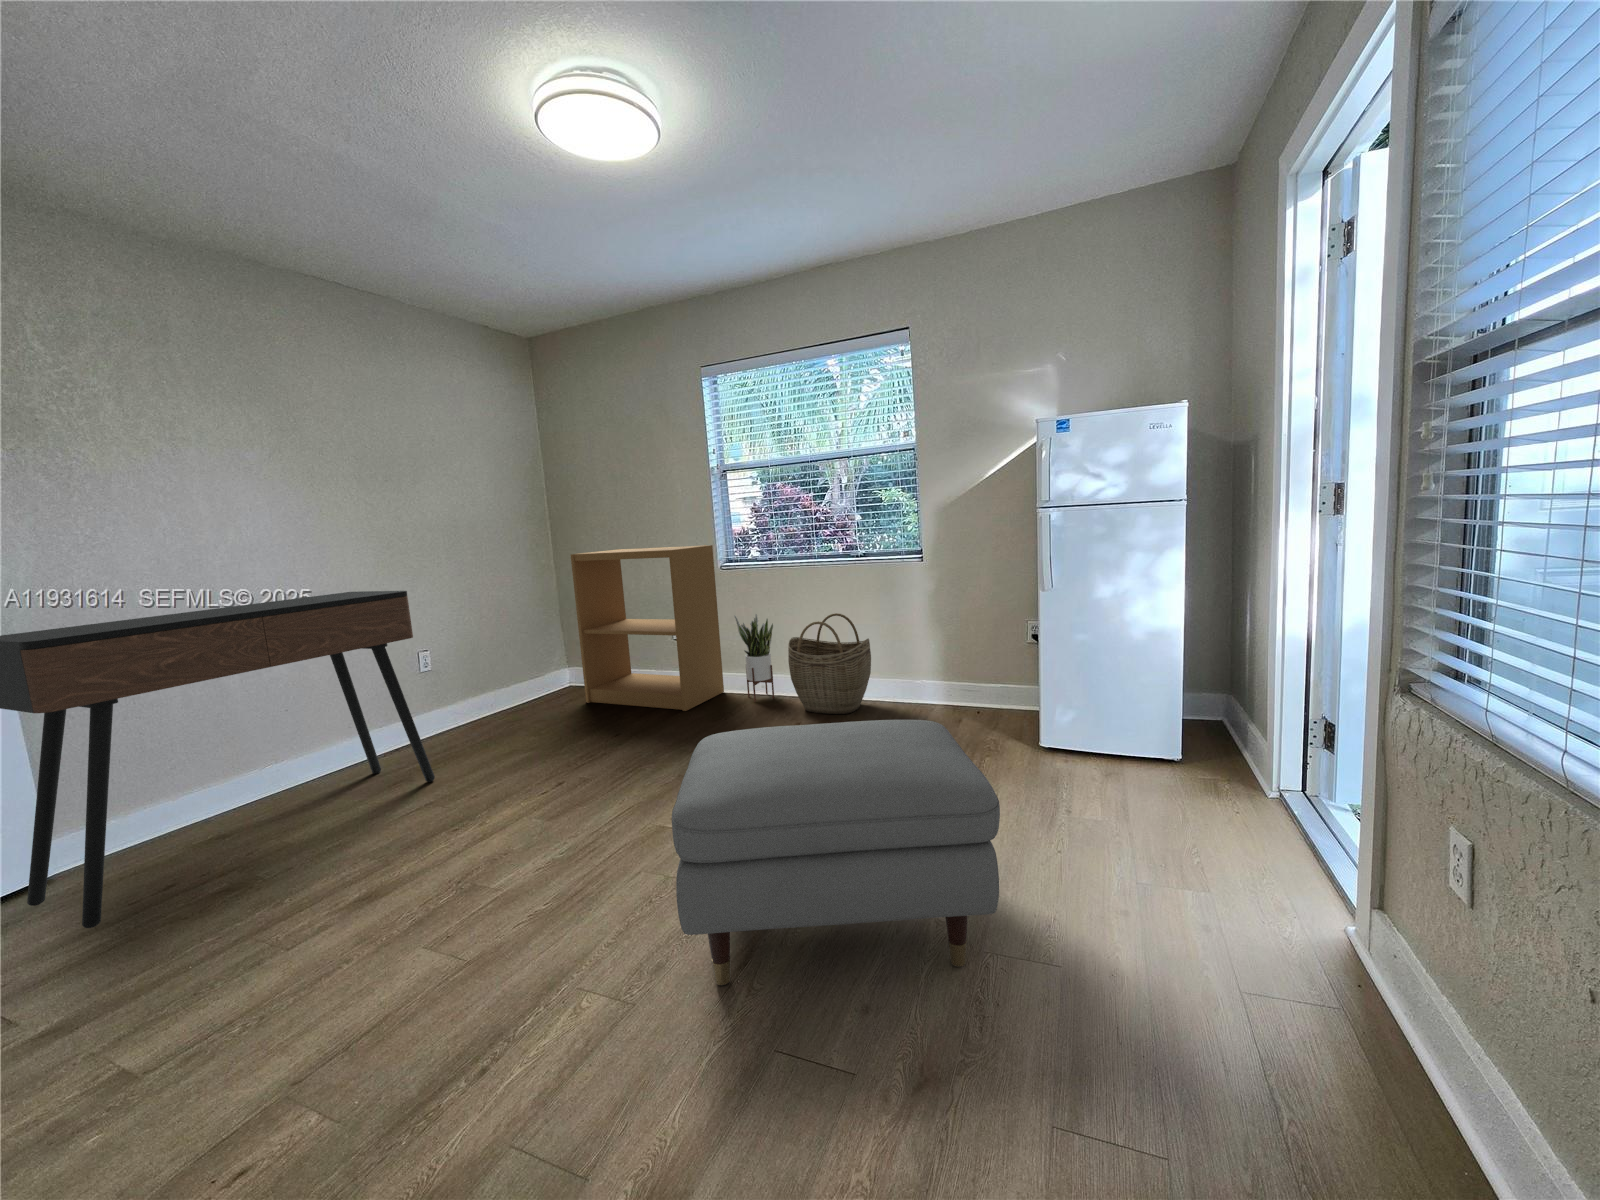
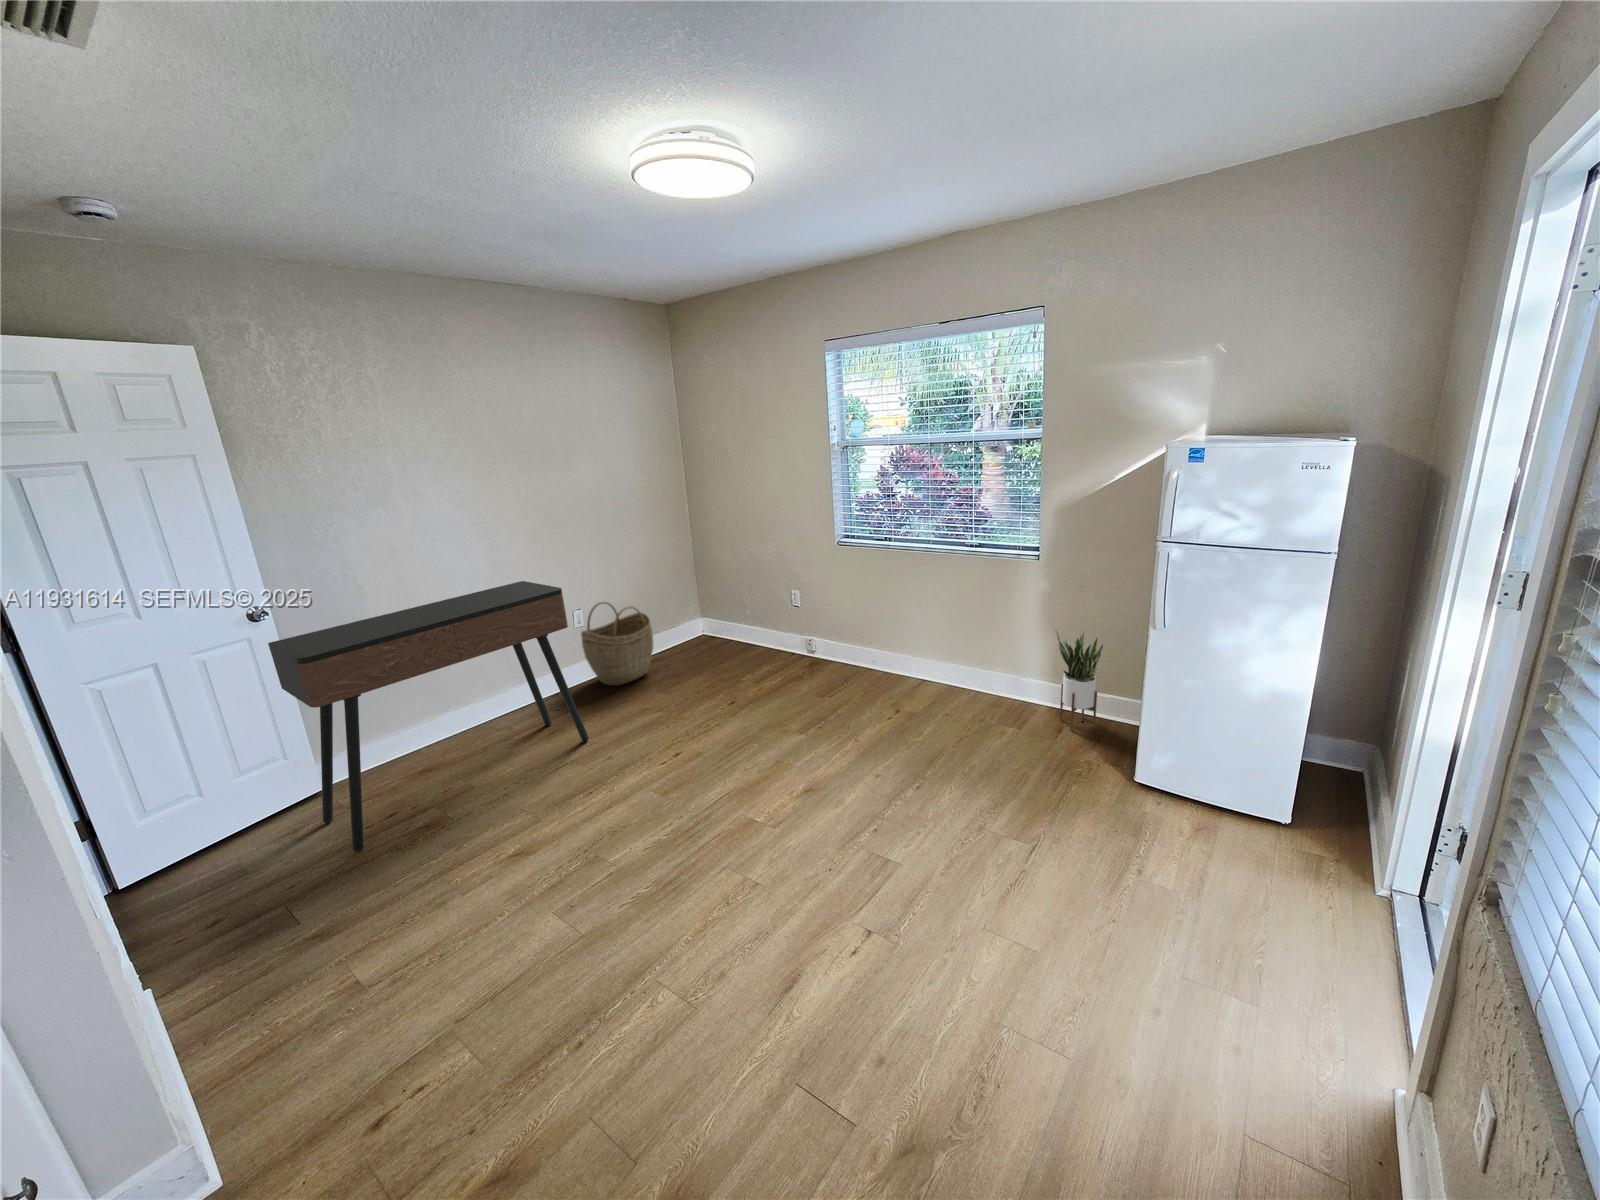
bookshelf: present [571,545,724,711] -> none [704,523,839,685]
woven basket: present [788,613,871,714] -> present [581,602,653,686]
potted plant: present [734,614,774,702] -> present [1056,630,1104,731]
ottoman: present [672,720,1000,985] -> none [729,776,1019,1038]

